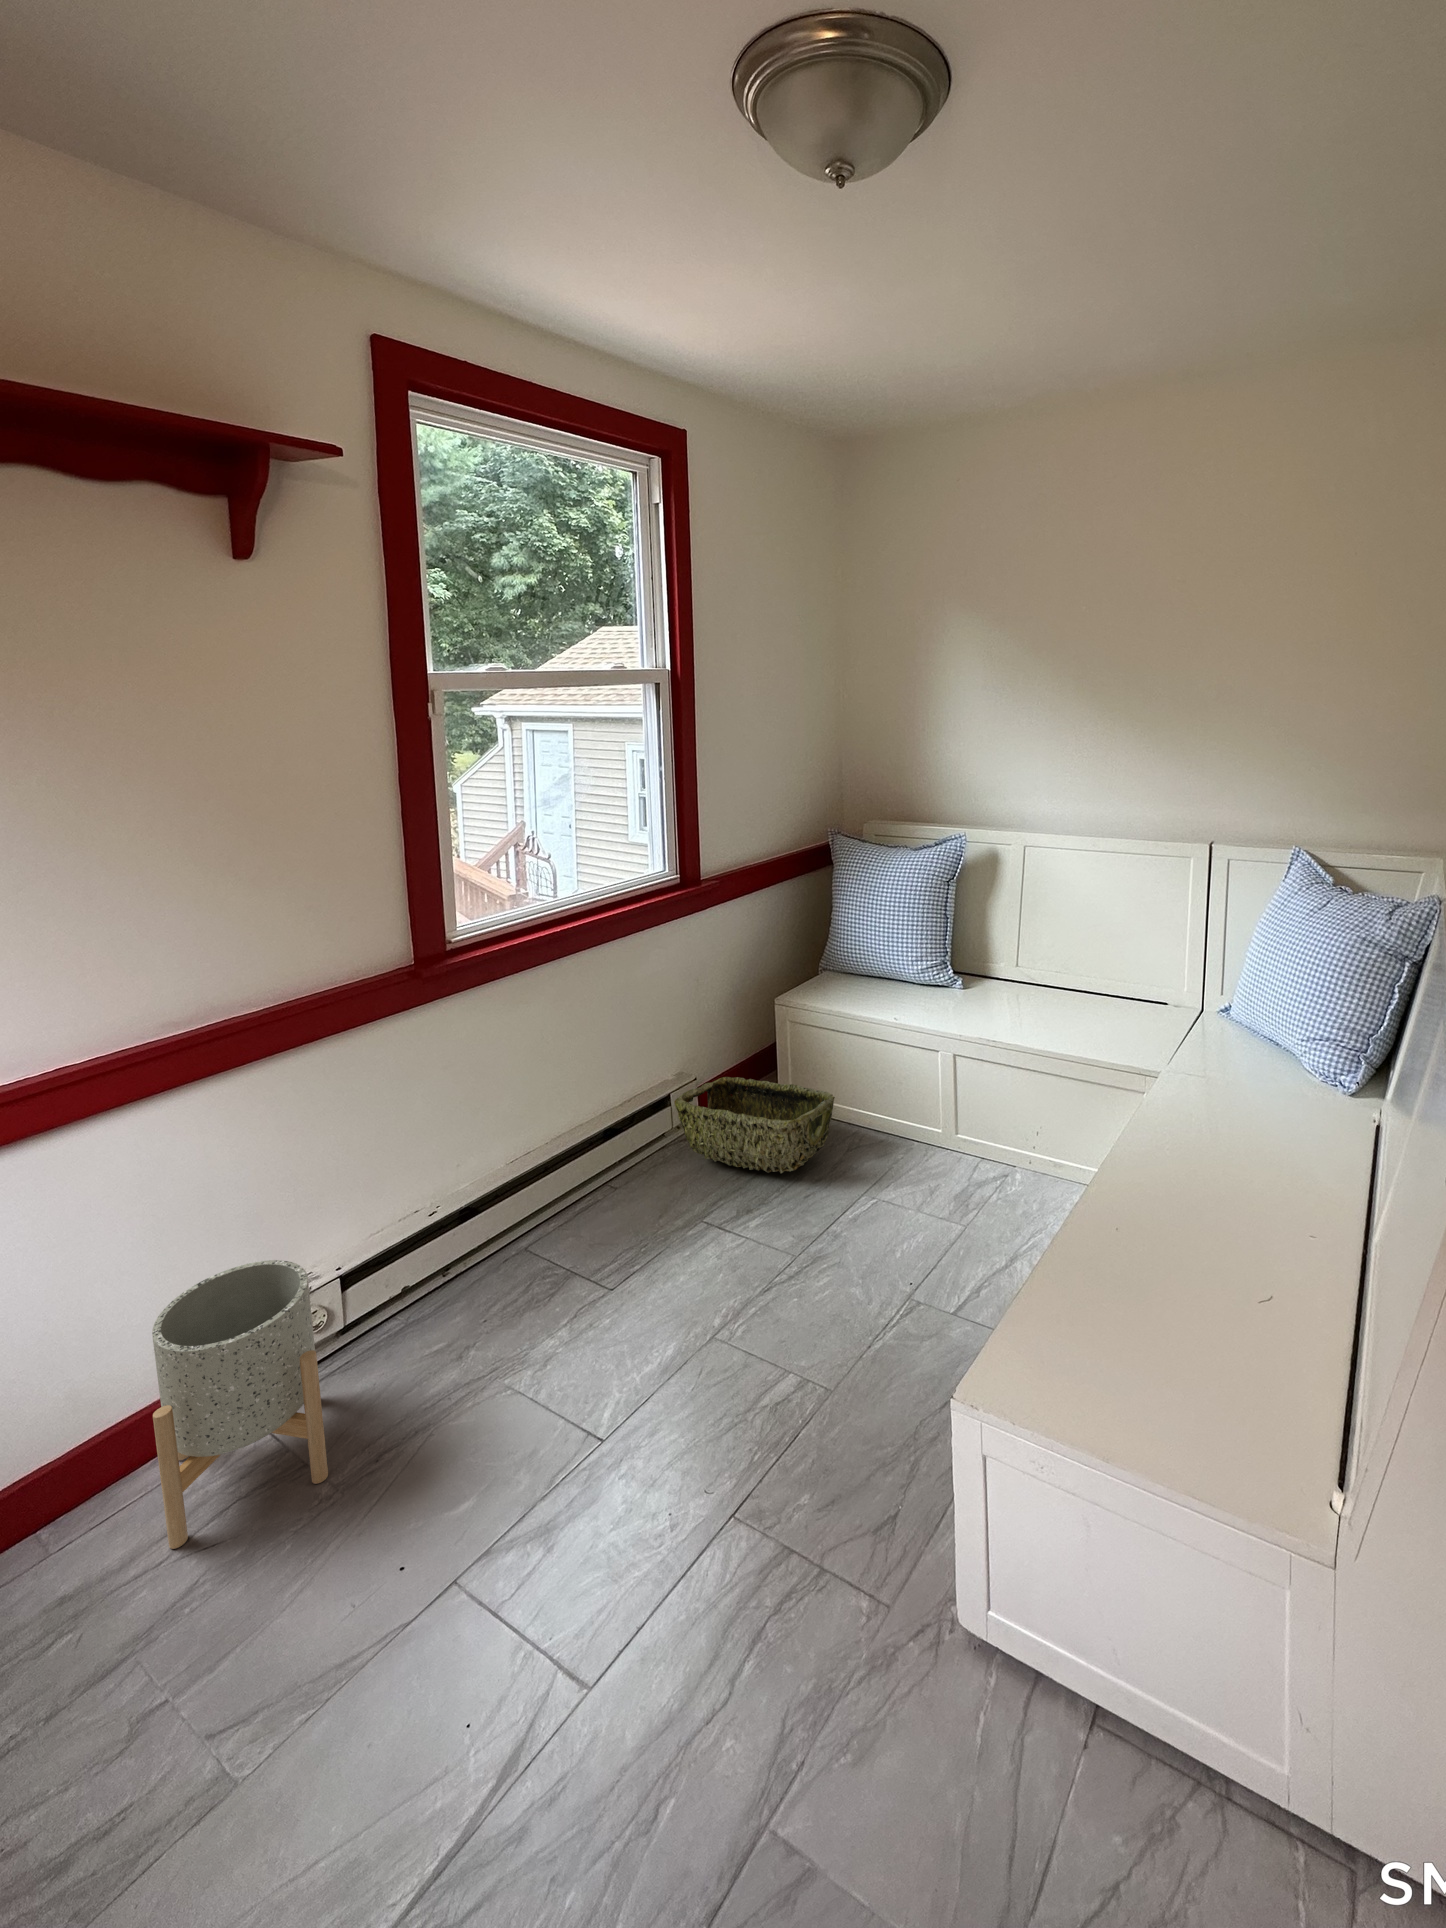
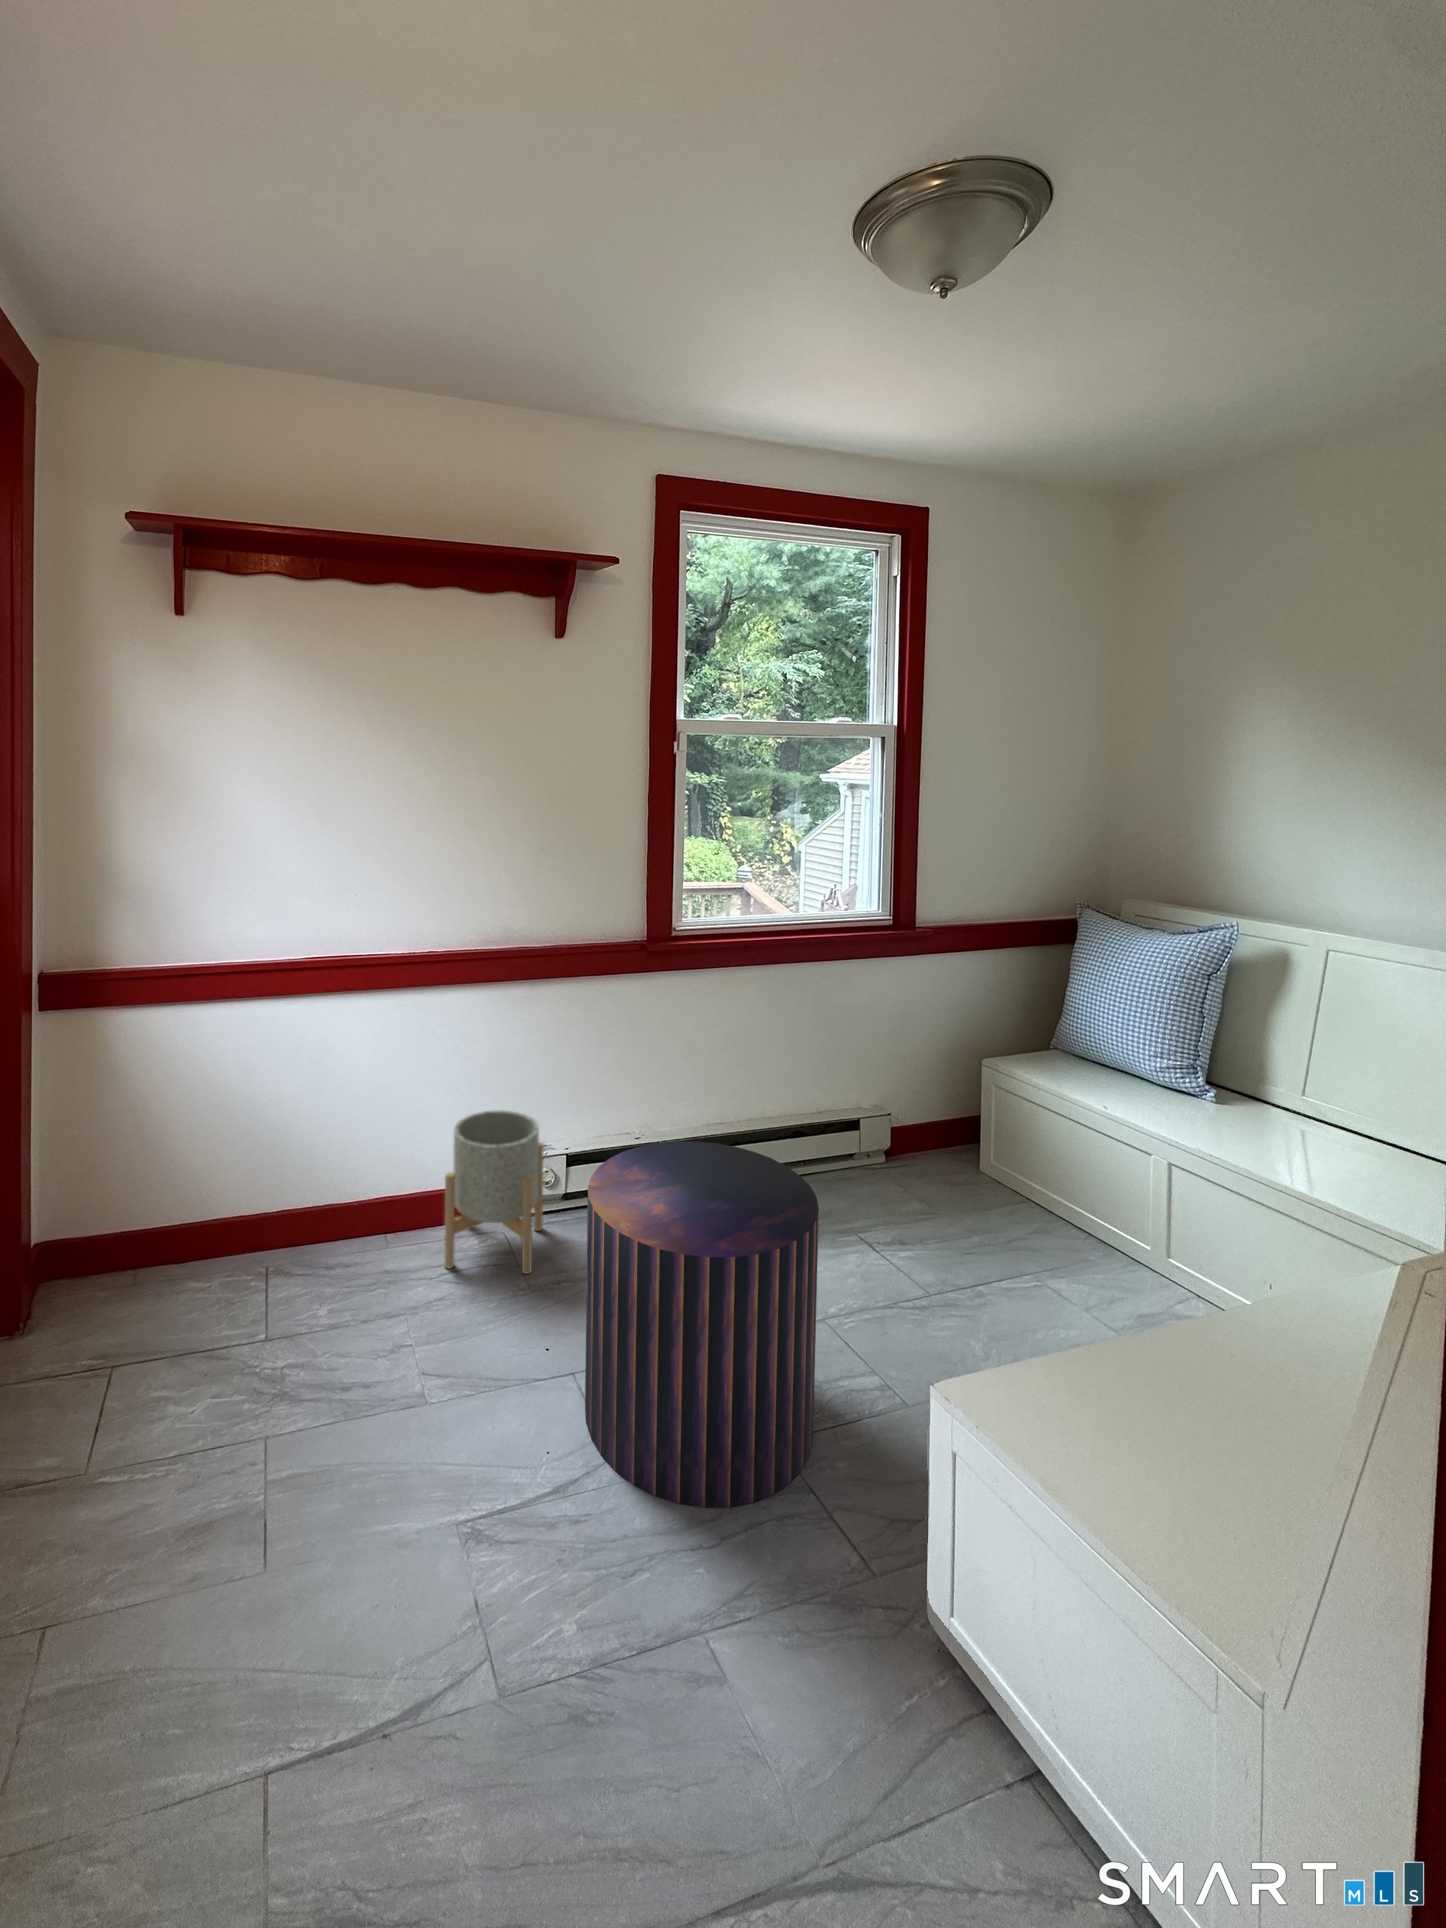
woven basket: present [674,1077,835,1173] -> none [854,1120,1018,1226]
pouf: none [466,1201,774,1700] -> present [585,1141,819,1508]

